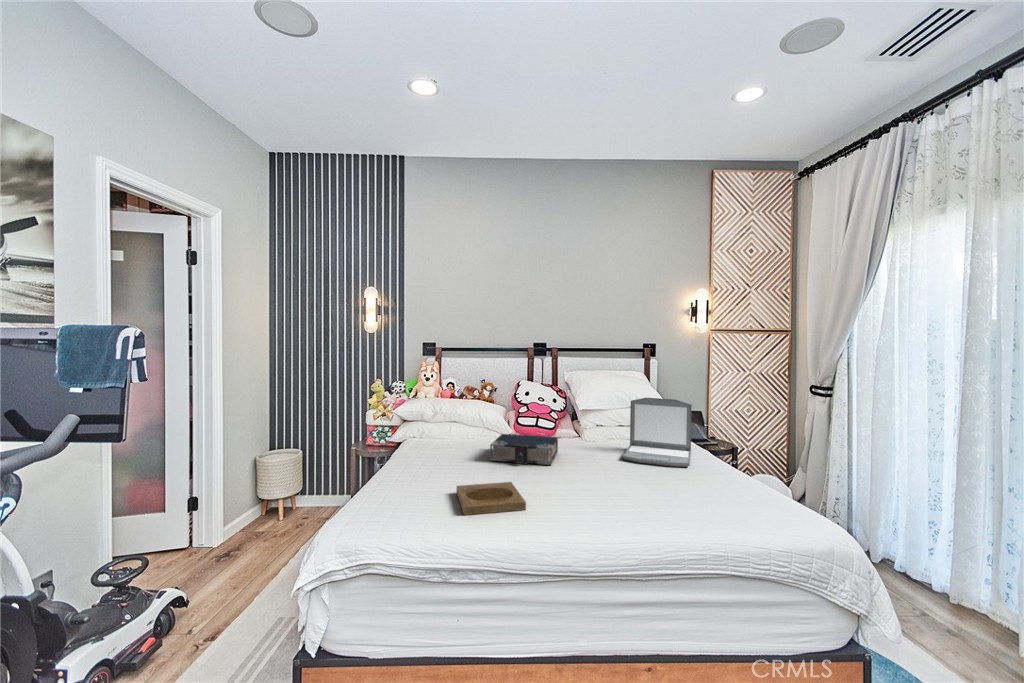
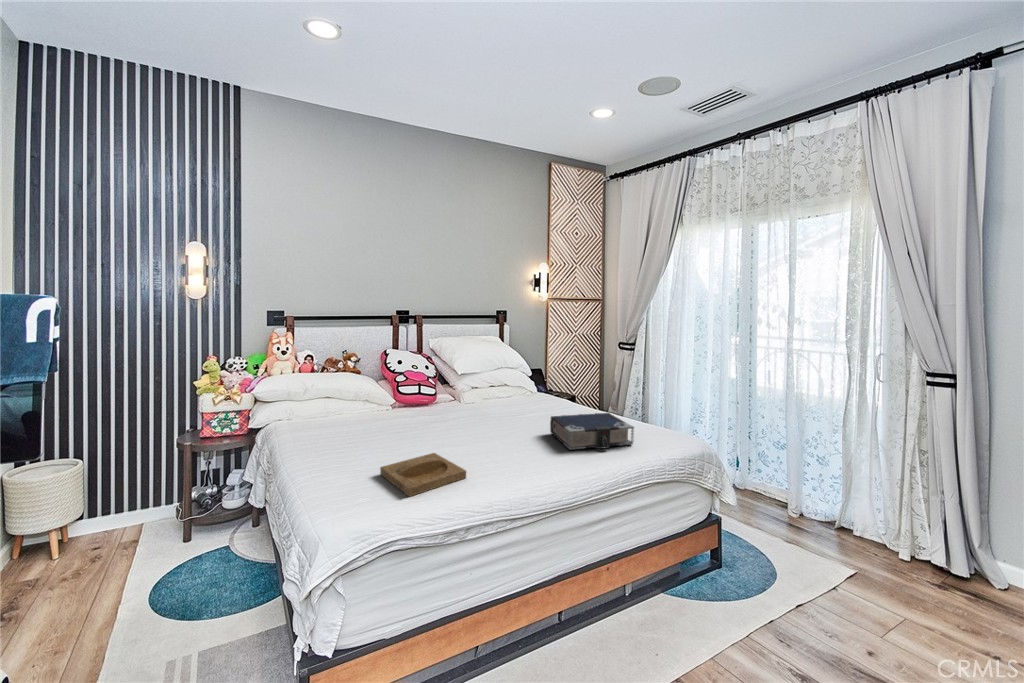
laptop: present [623,398,692,467] -> none [507,359,565,417]
book: present [490,434,558,465] -> present [550,413,634,450]

